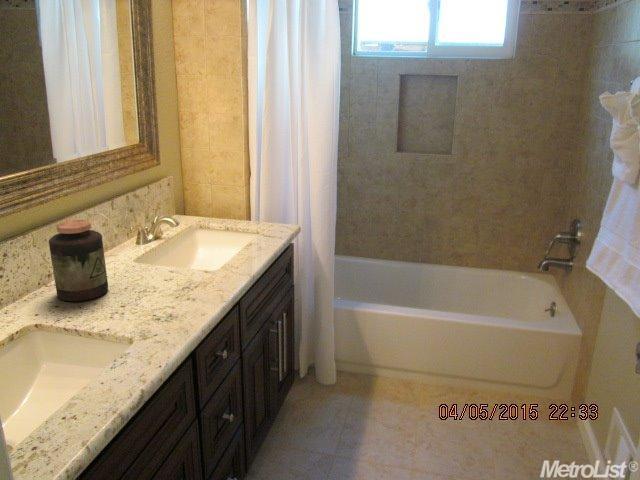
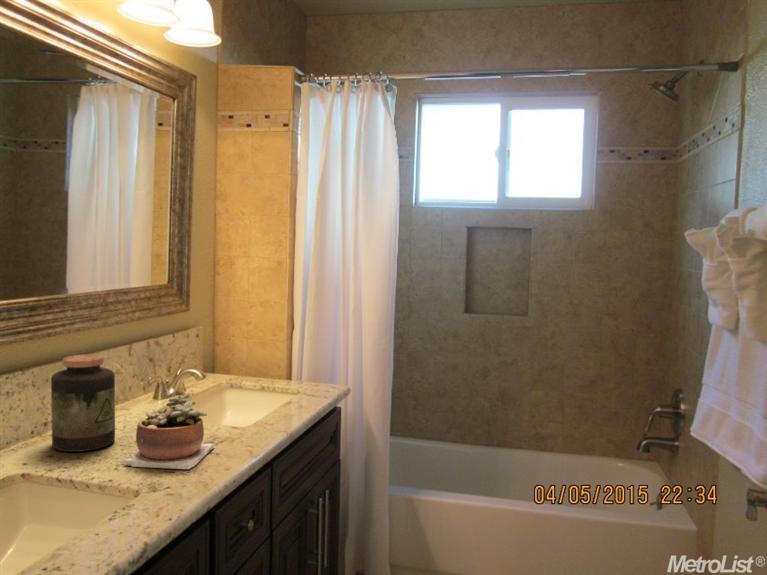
succulent plant: none [117,253,191,317] -> present [123,394,214,469]

